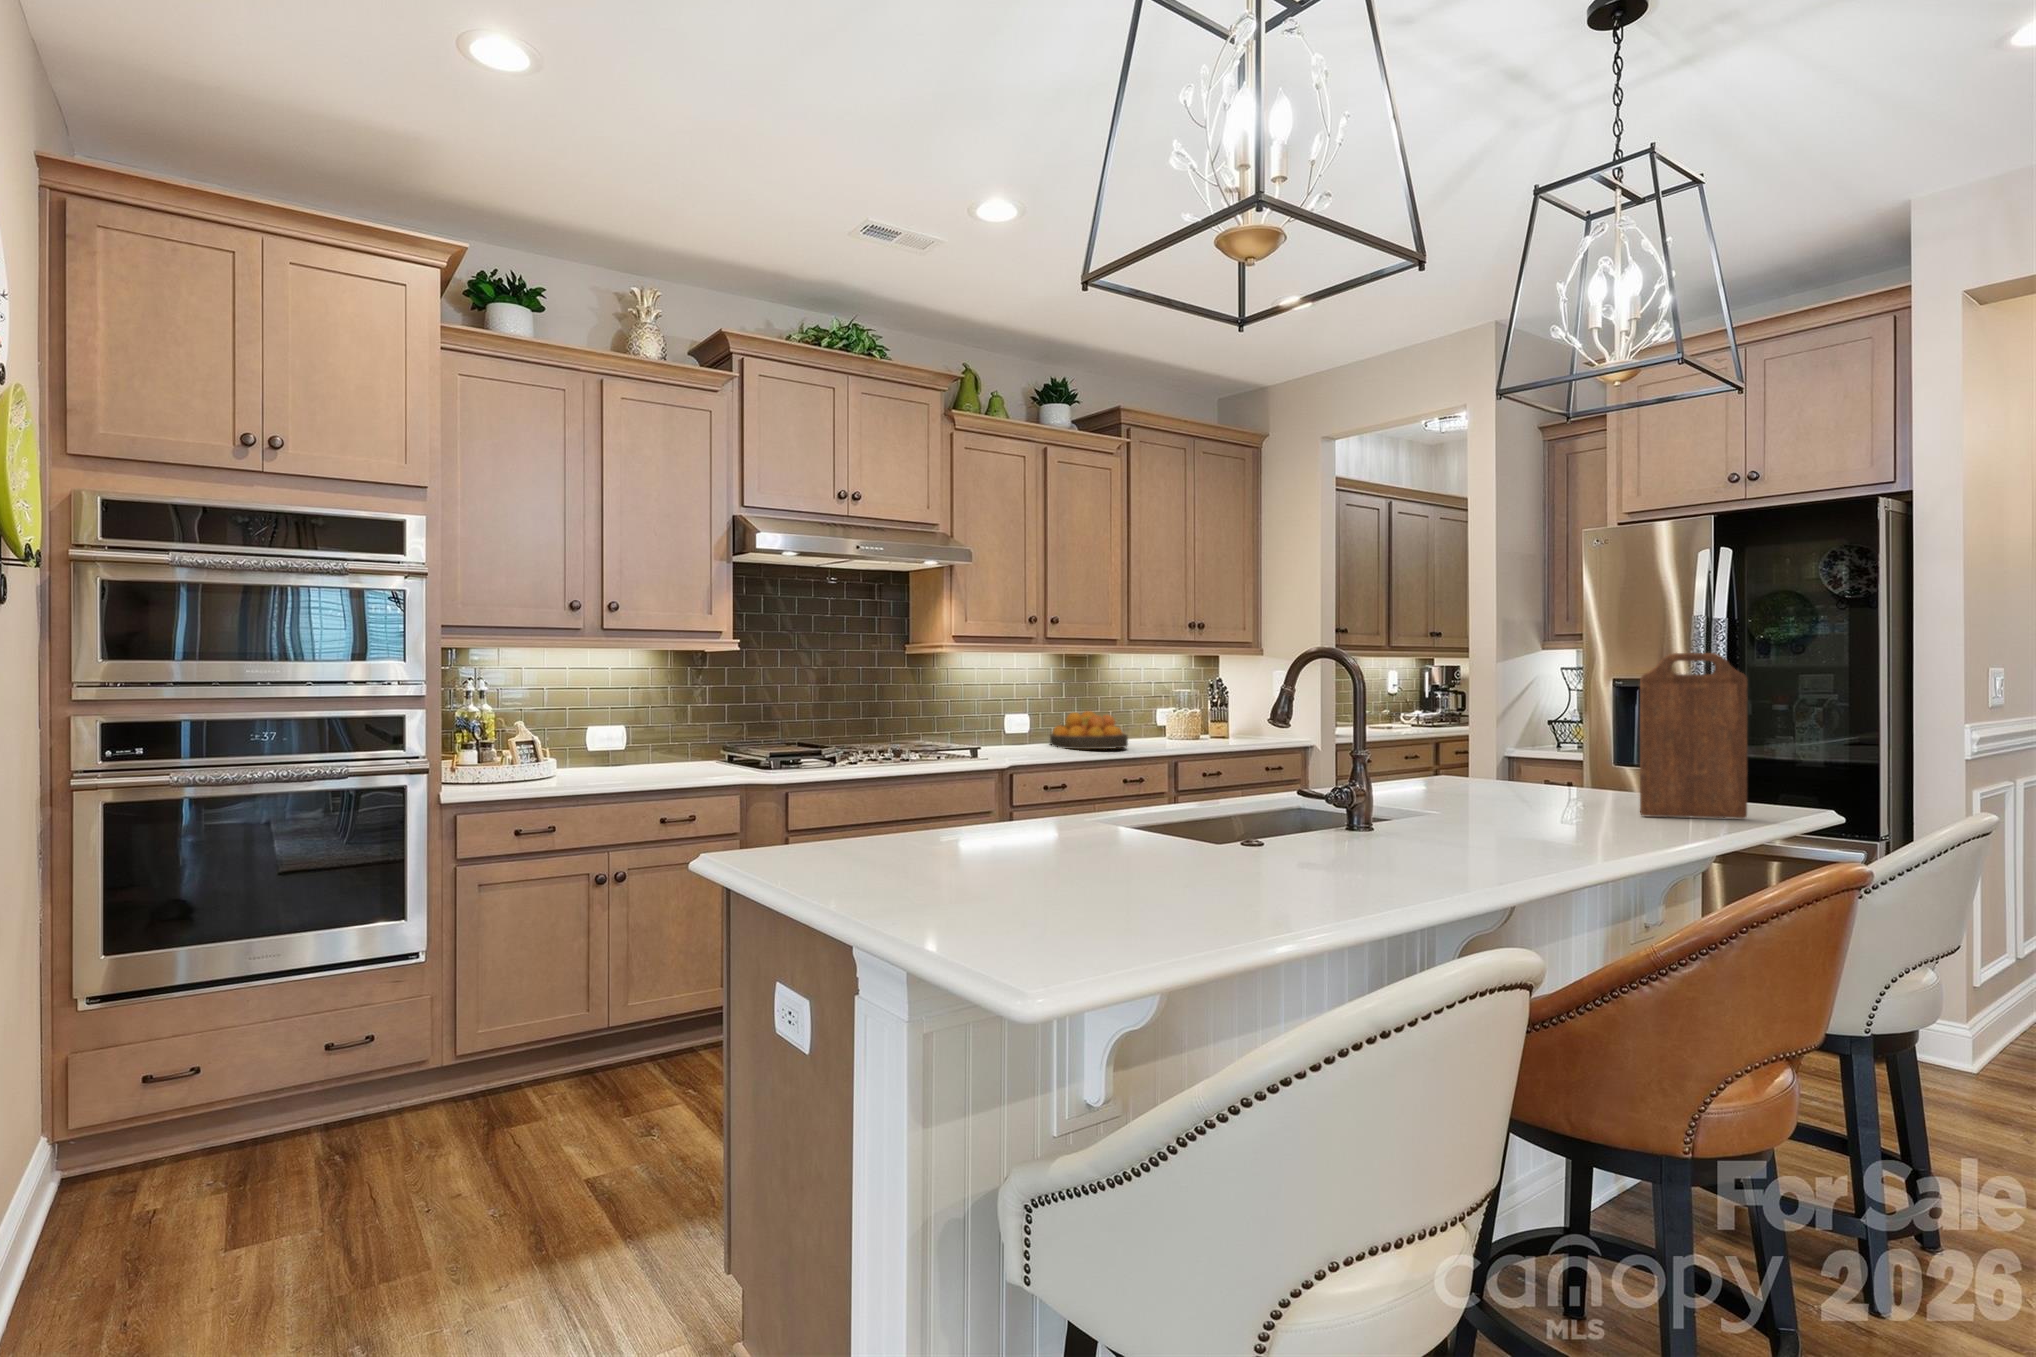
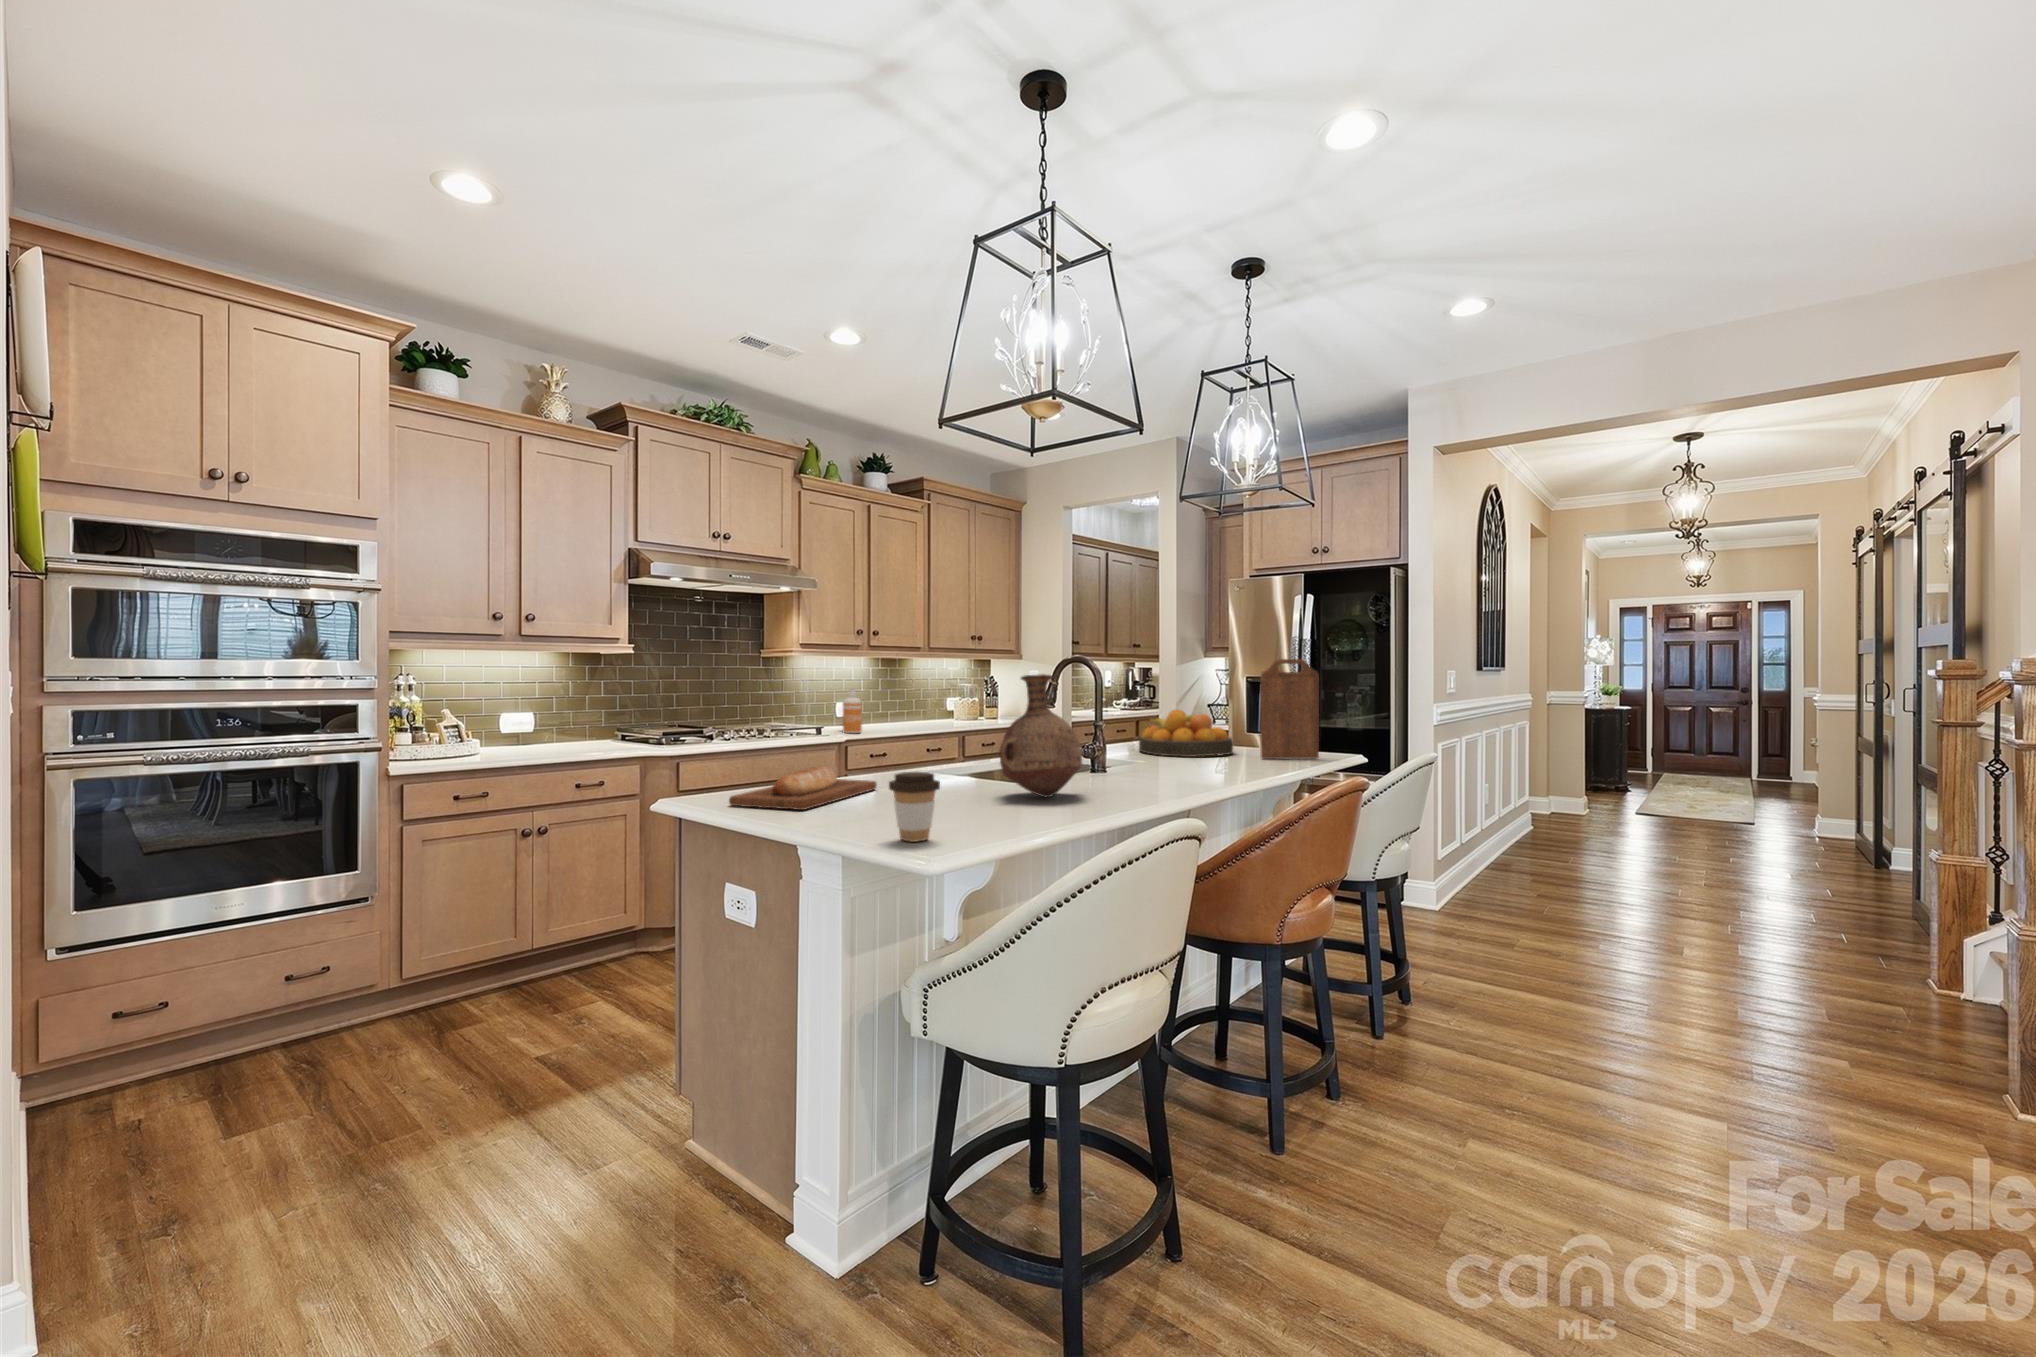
vase: none [1184,681,1322,878] -> present [999,674,1082,797]
soap dispenser: none [1008,694,1034,758] -> present [843,687,862,733]
fruit bowl: present [1050,711,1128,749] -> present [1139,709,1233,757]
bread loaf: none [785,816,1006,885] -> present [729,766,877,810]
coffee cup: none [983,840,1063,956] -> present [889,772,940,842]

